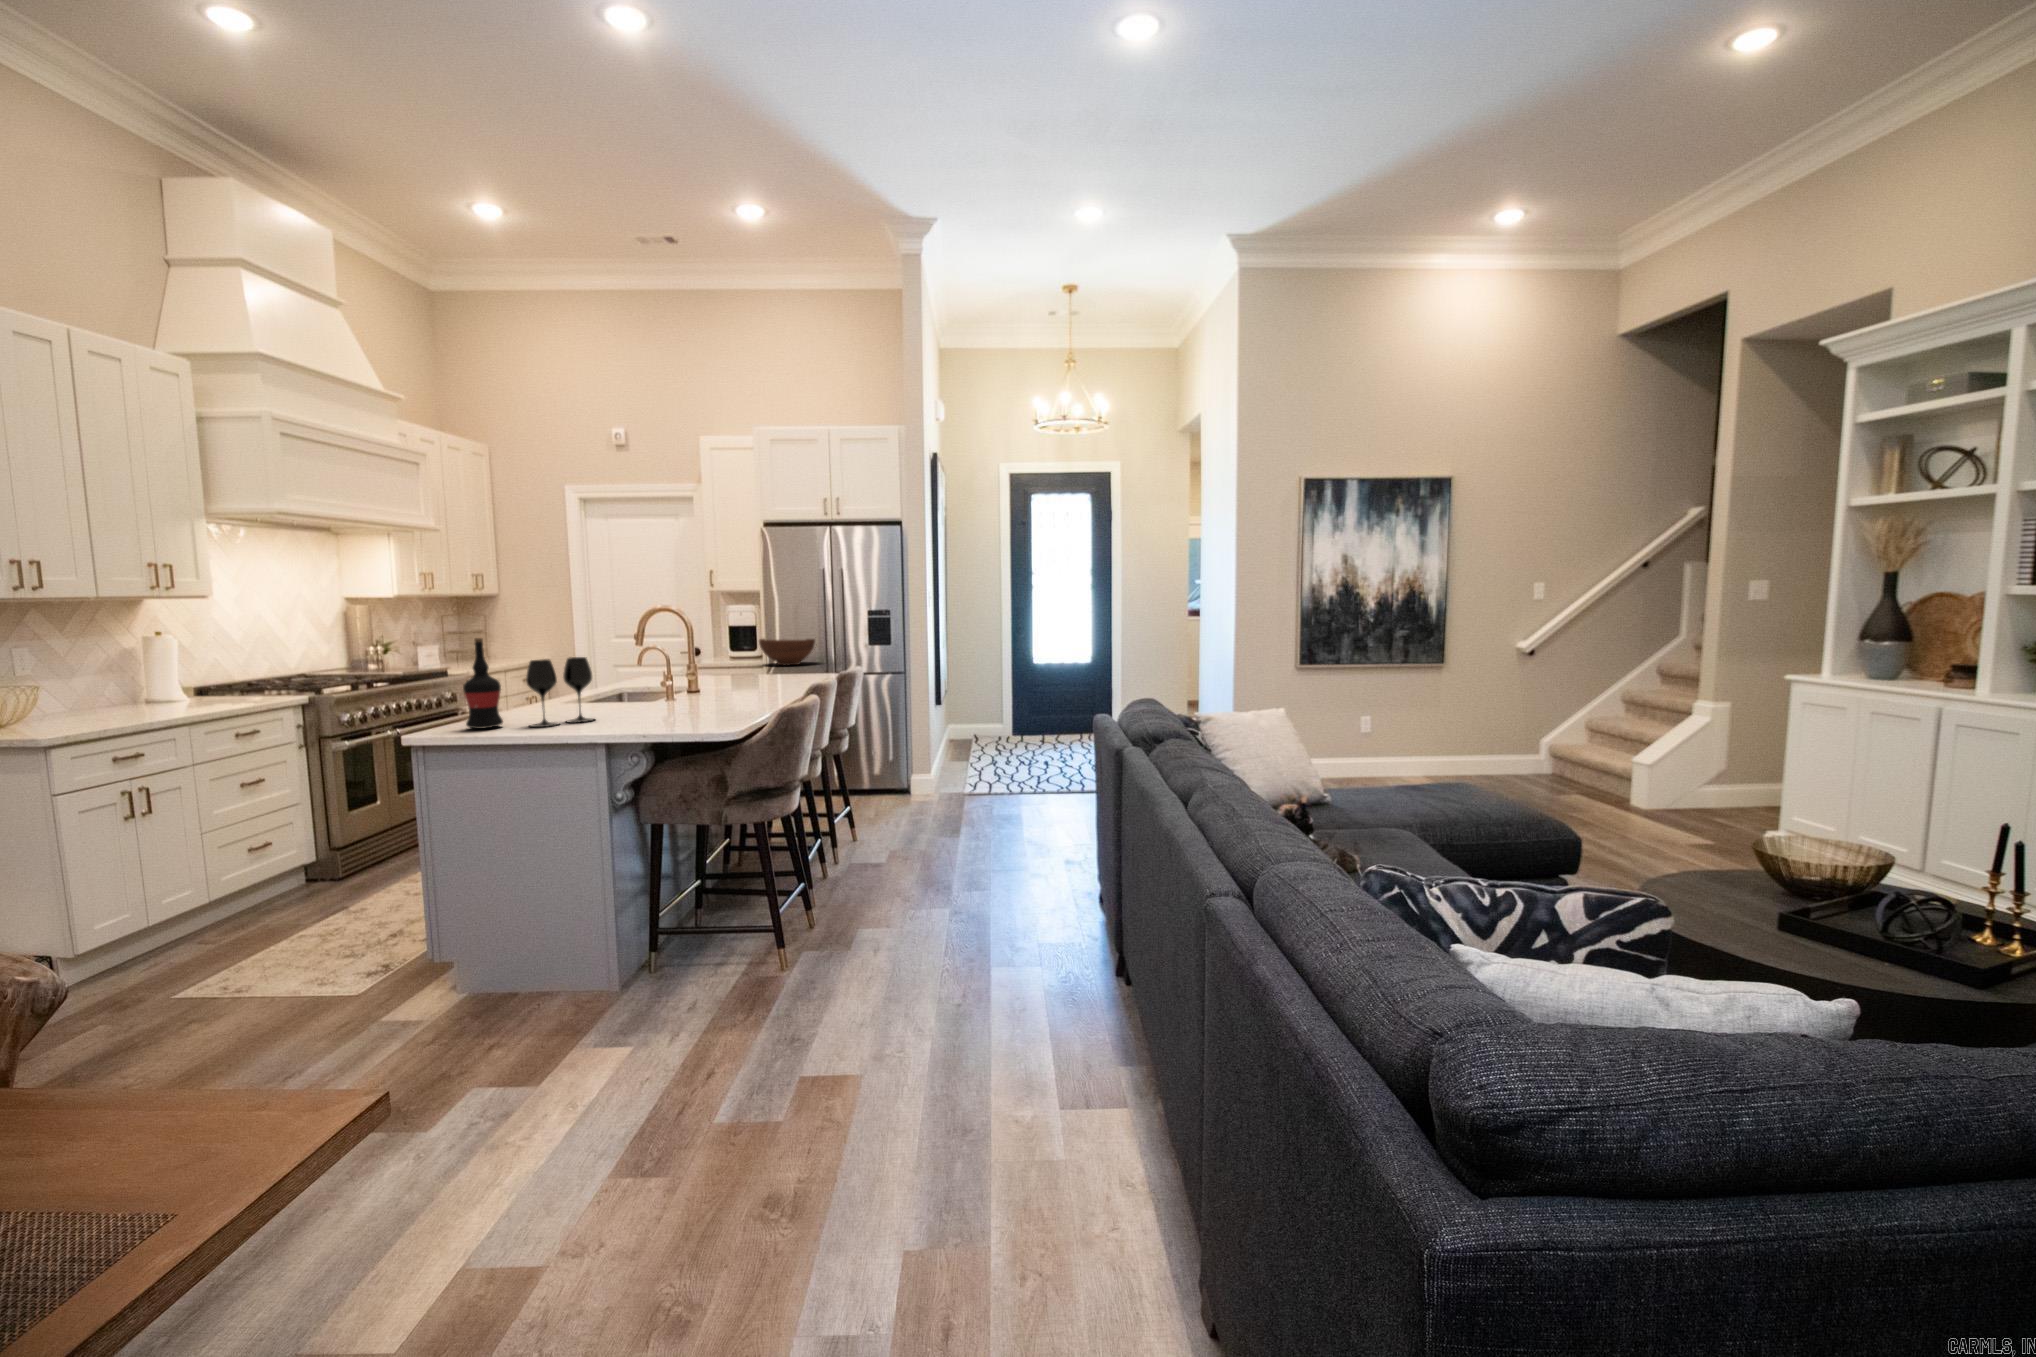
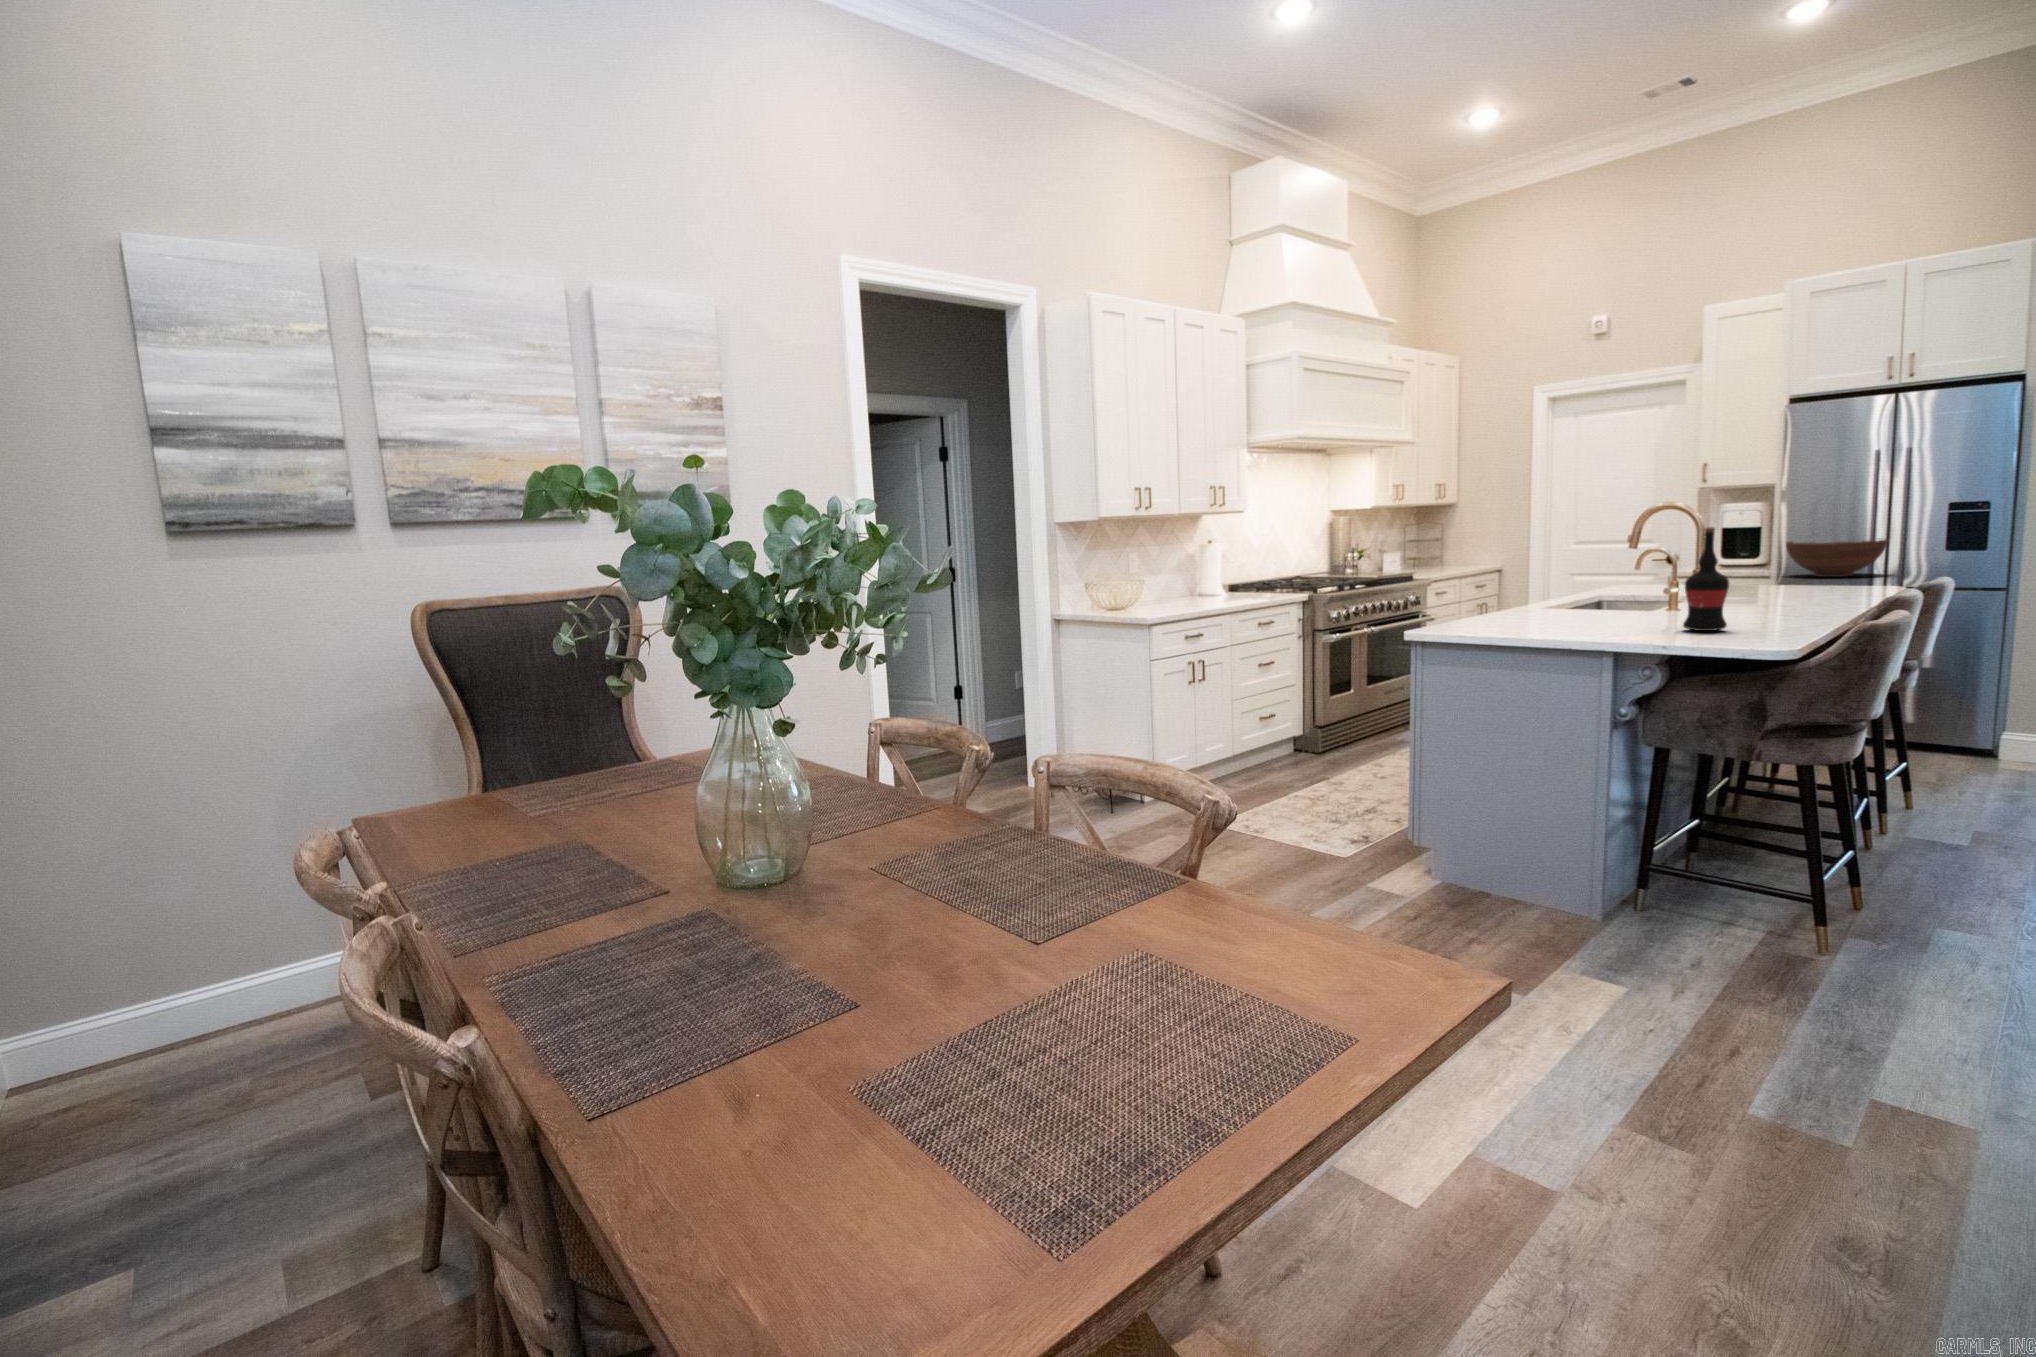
wine bottle: present [463,638,503,729] -> present [1683,527,1730,631]
wine glass: present [526,657,594,727] -> none [1523,556,1595,628]

